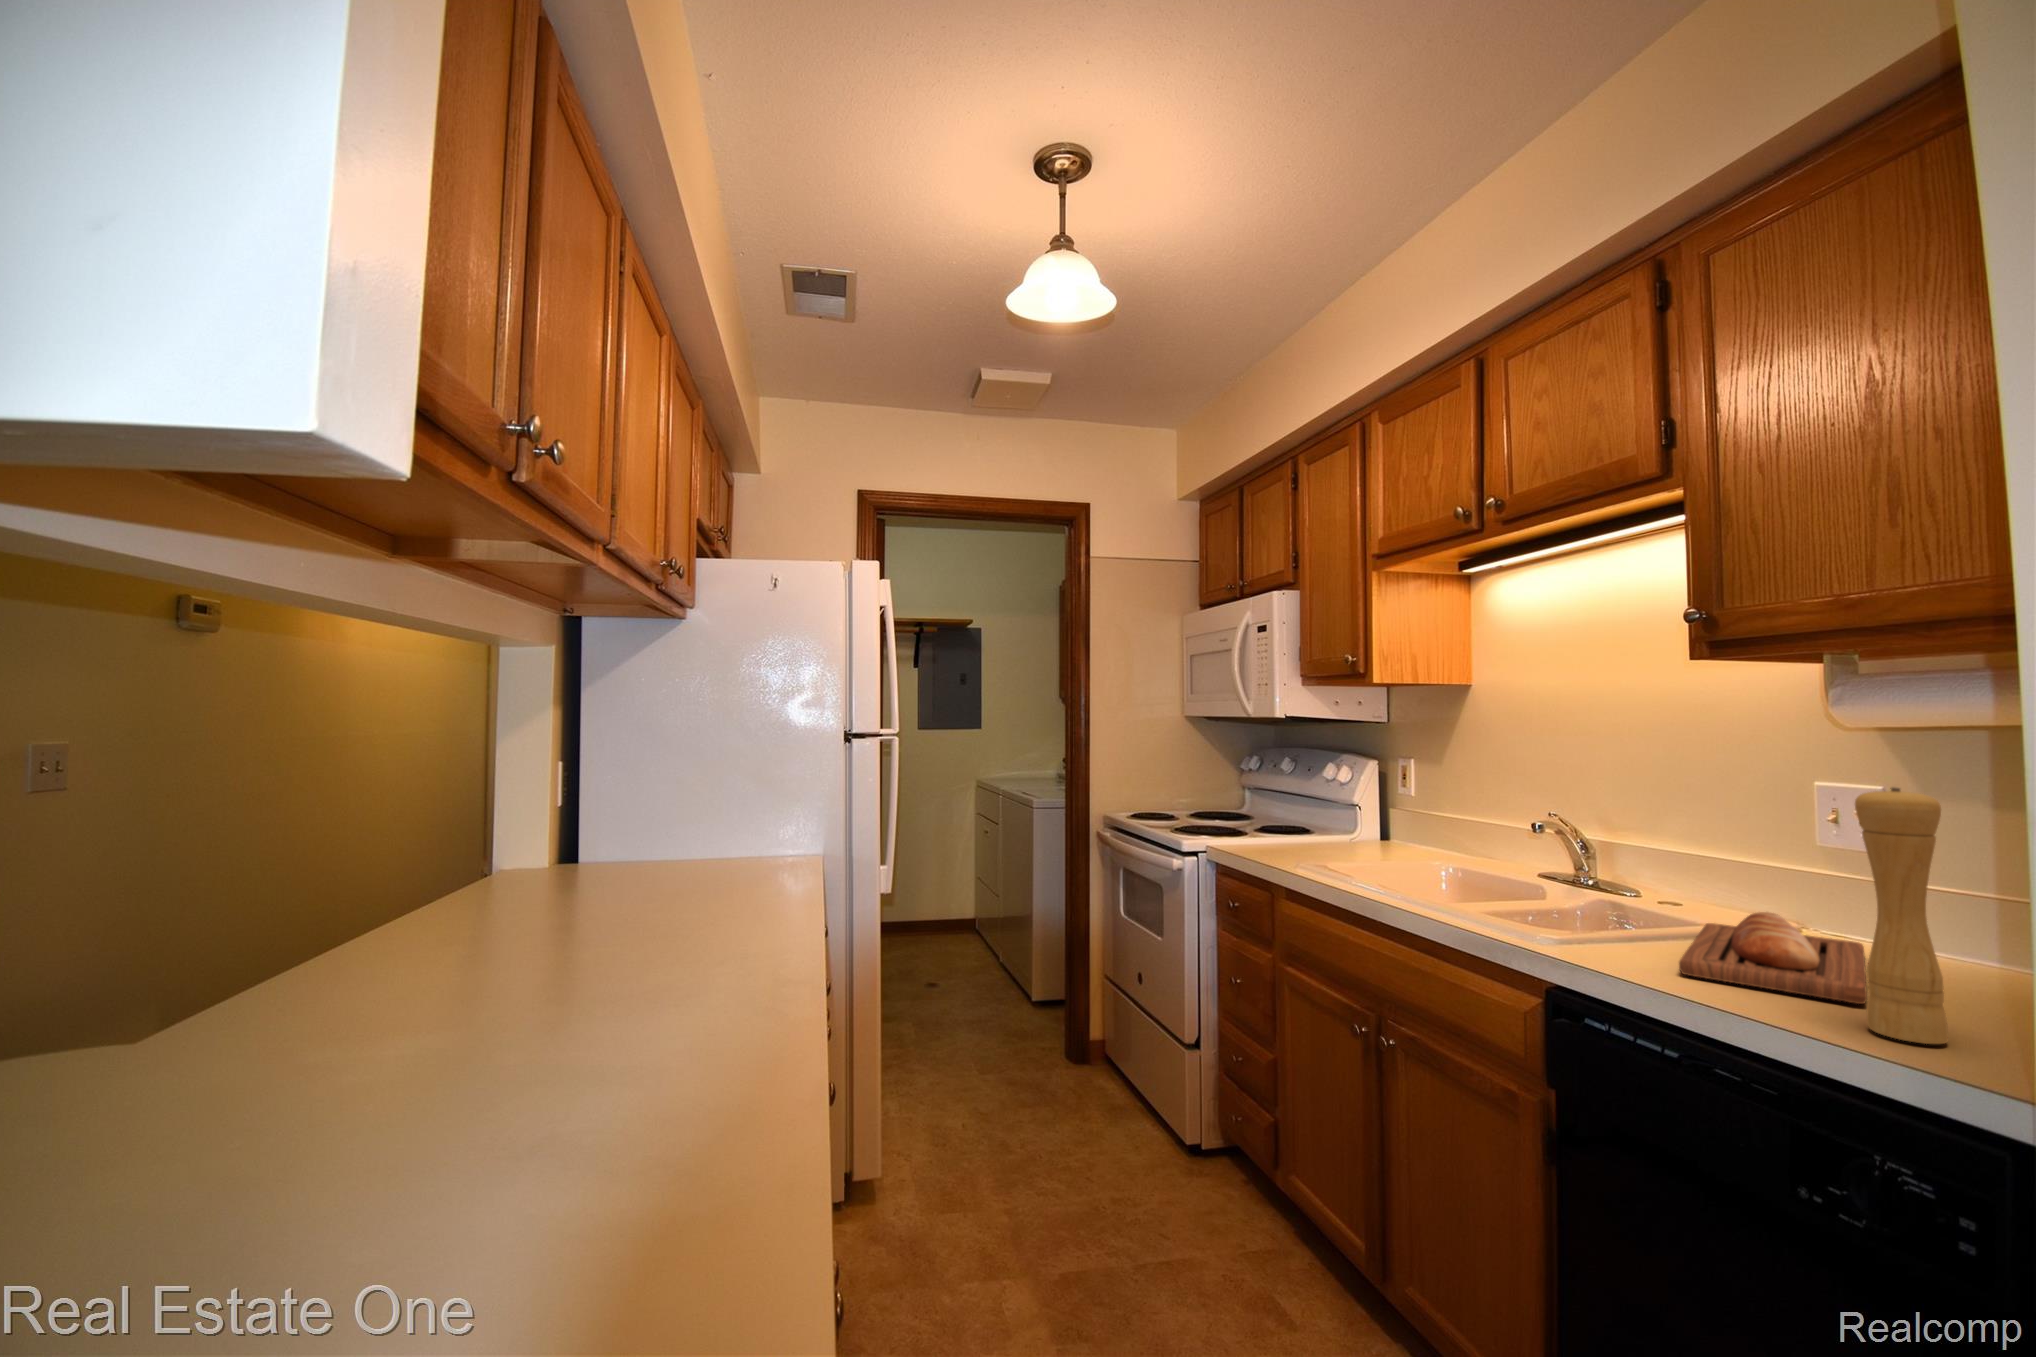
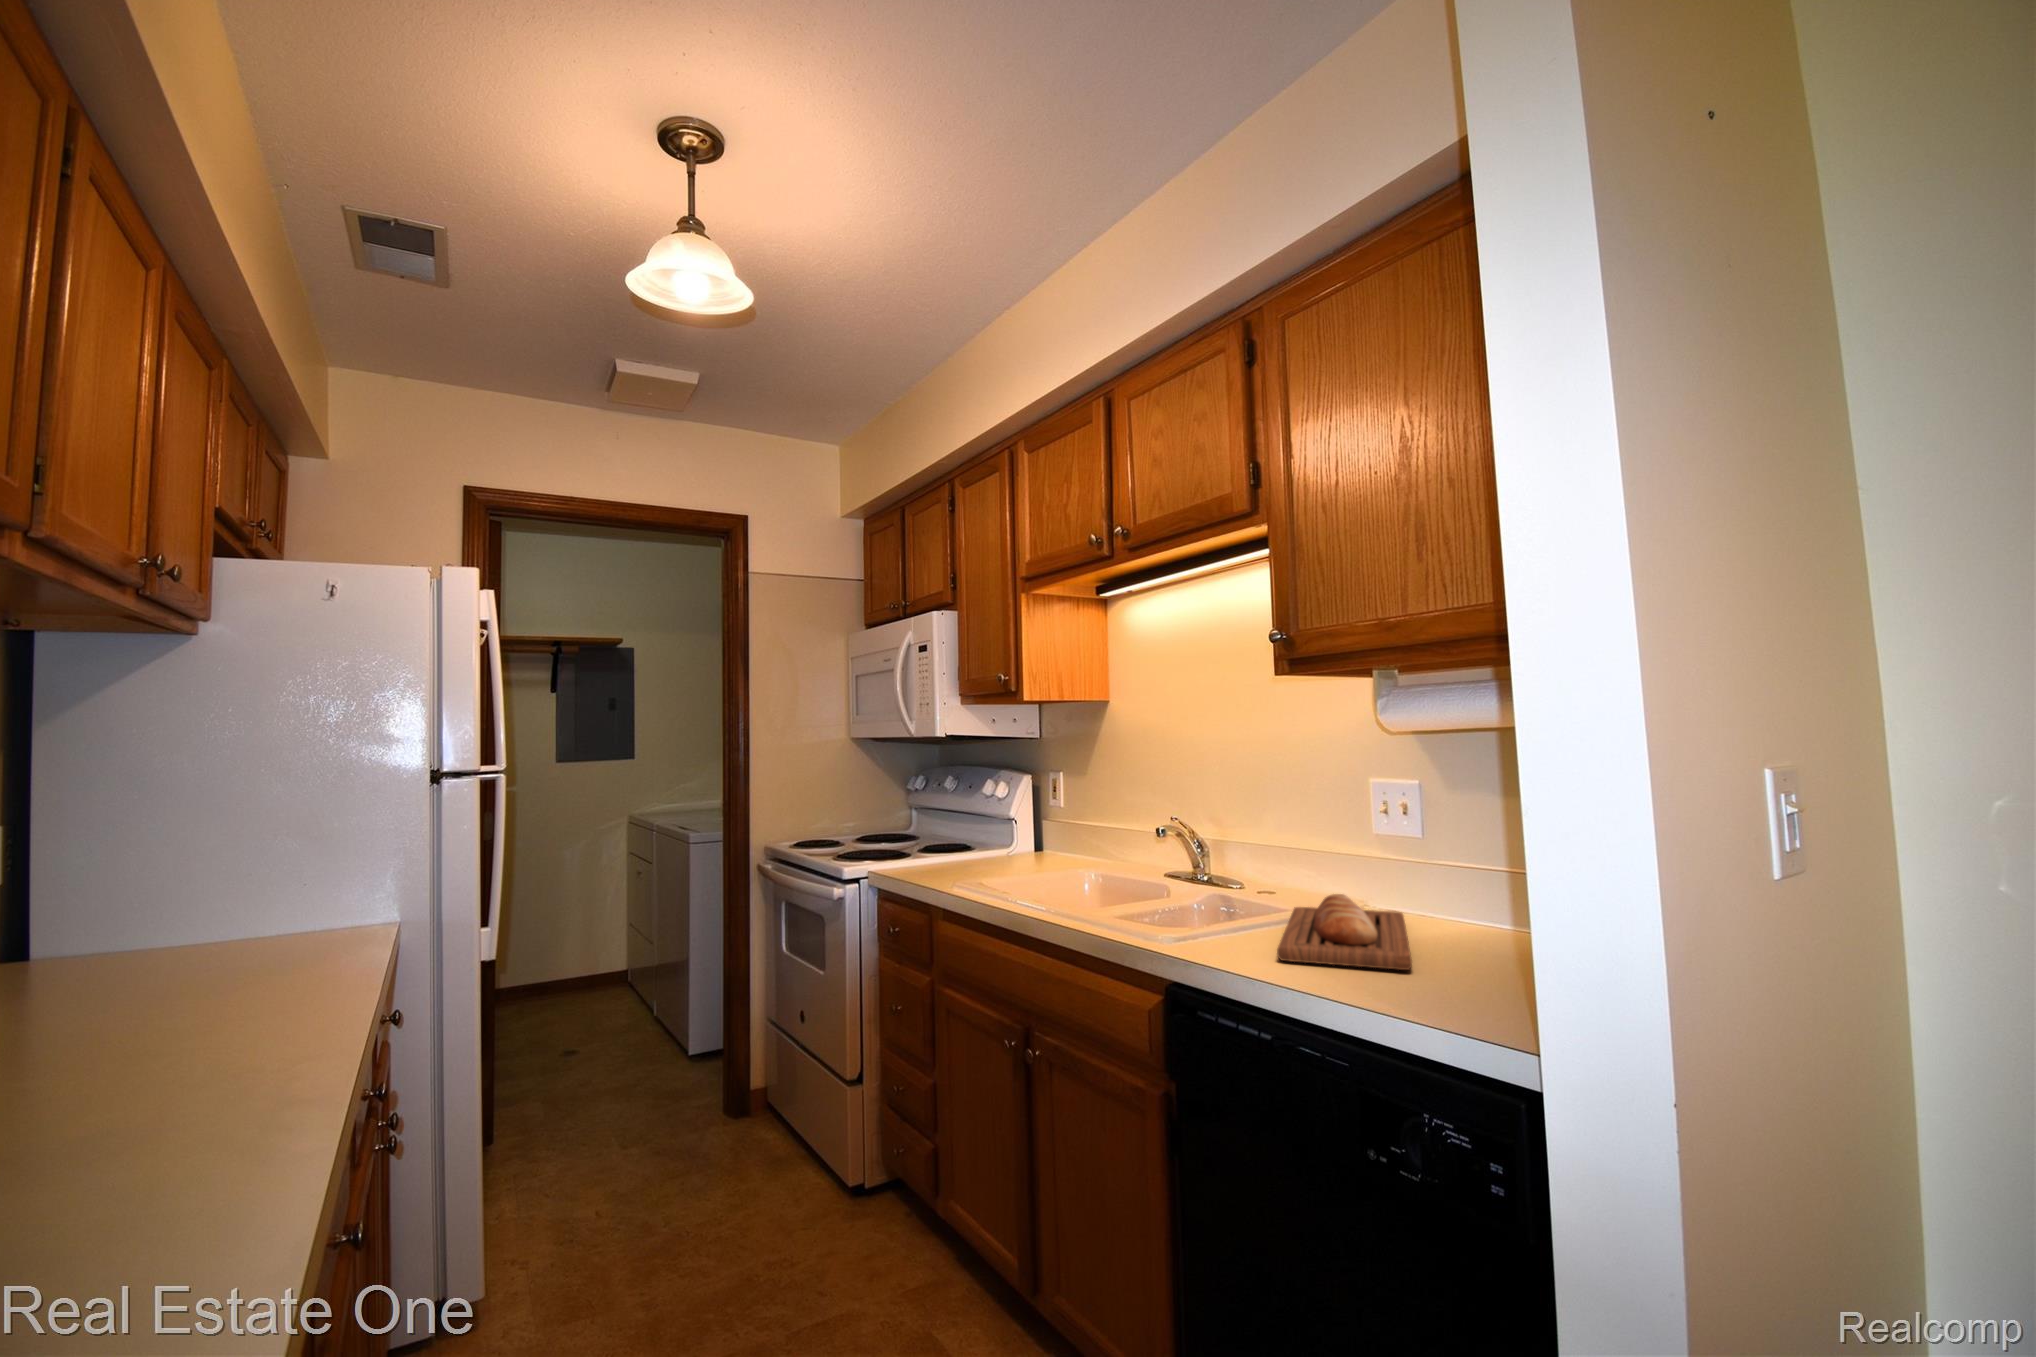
pepper mill: present [1855,787,1948,1044] -> none [1401,782,1470,1002]

